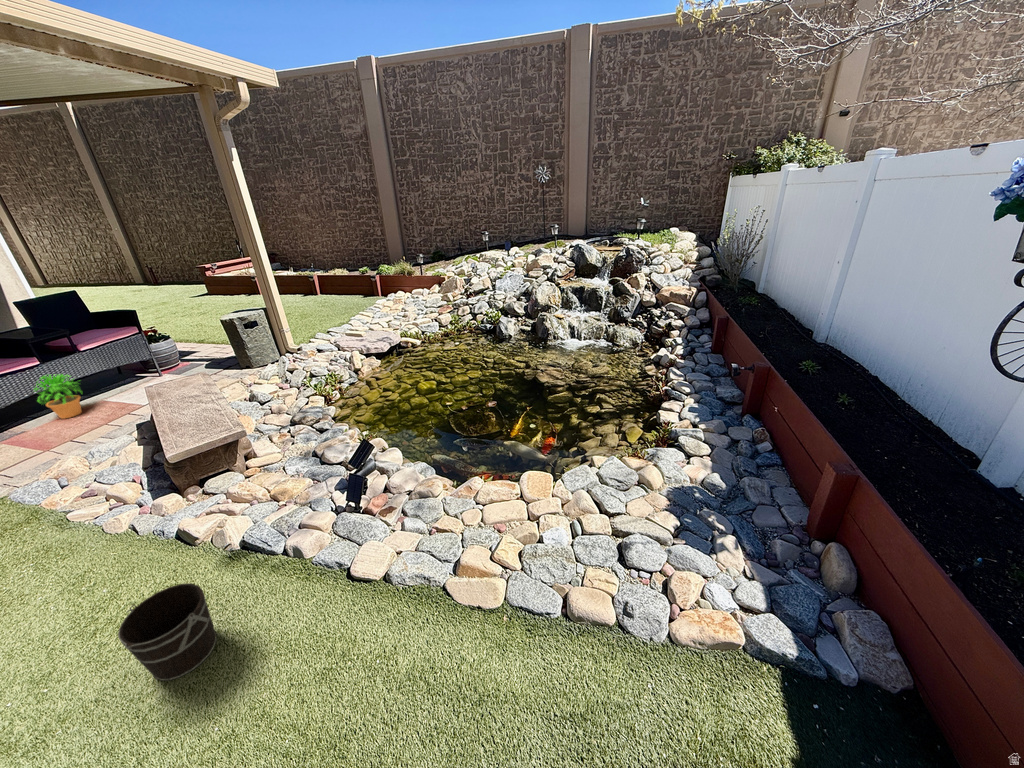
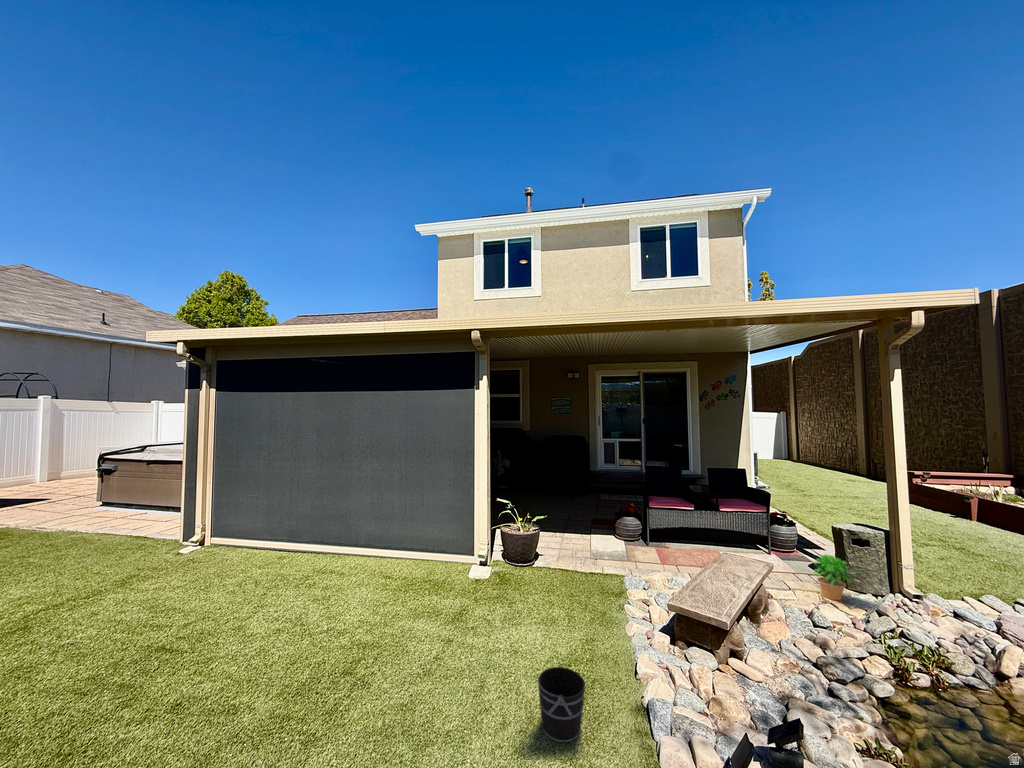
potted plant: present [34,374,82,419] -> present [814,554,849,600]

